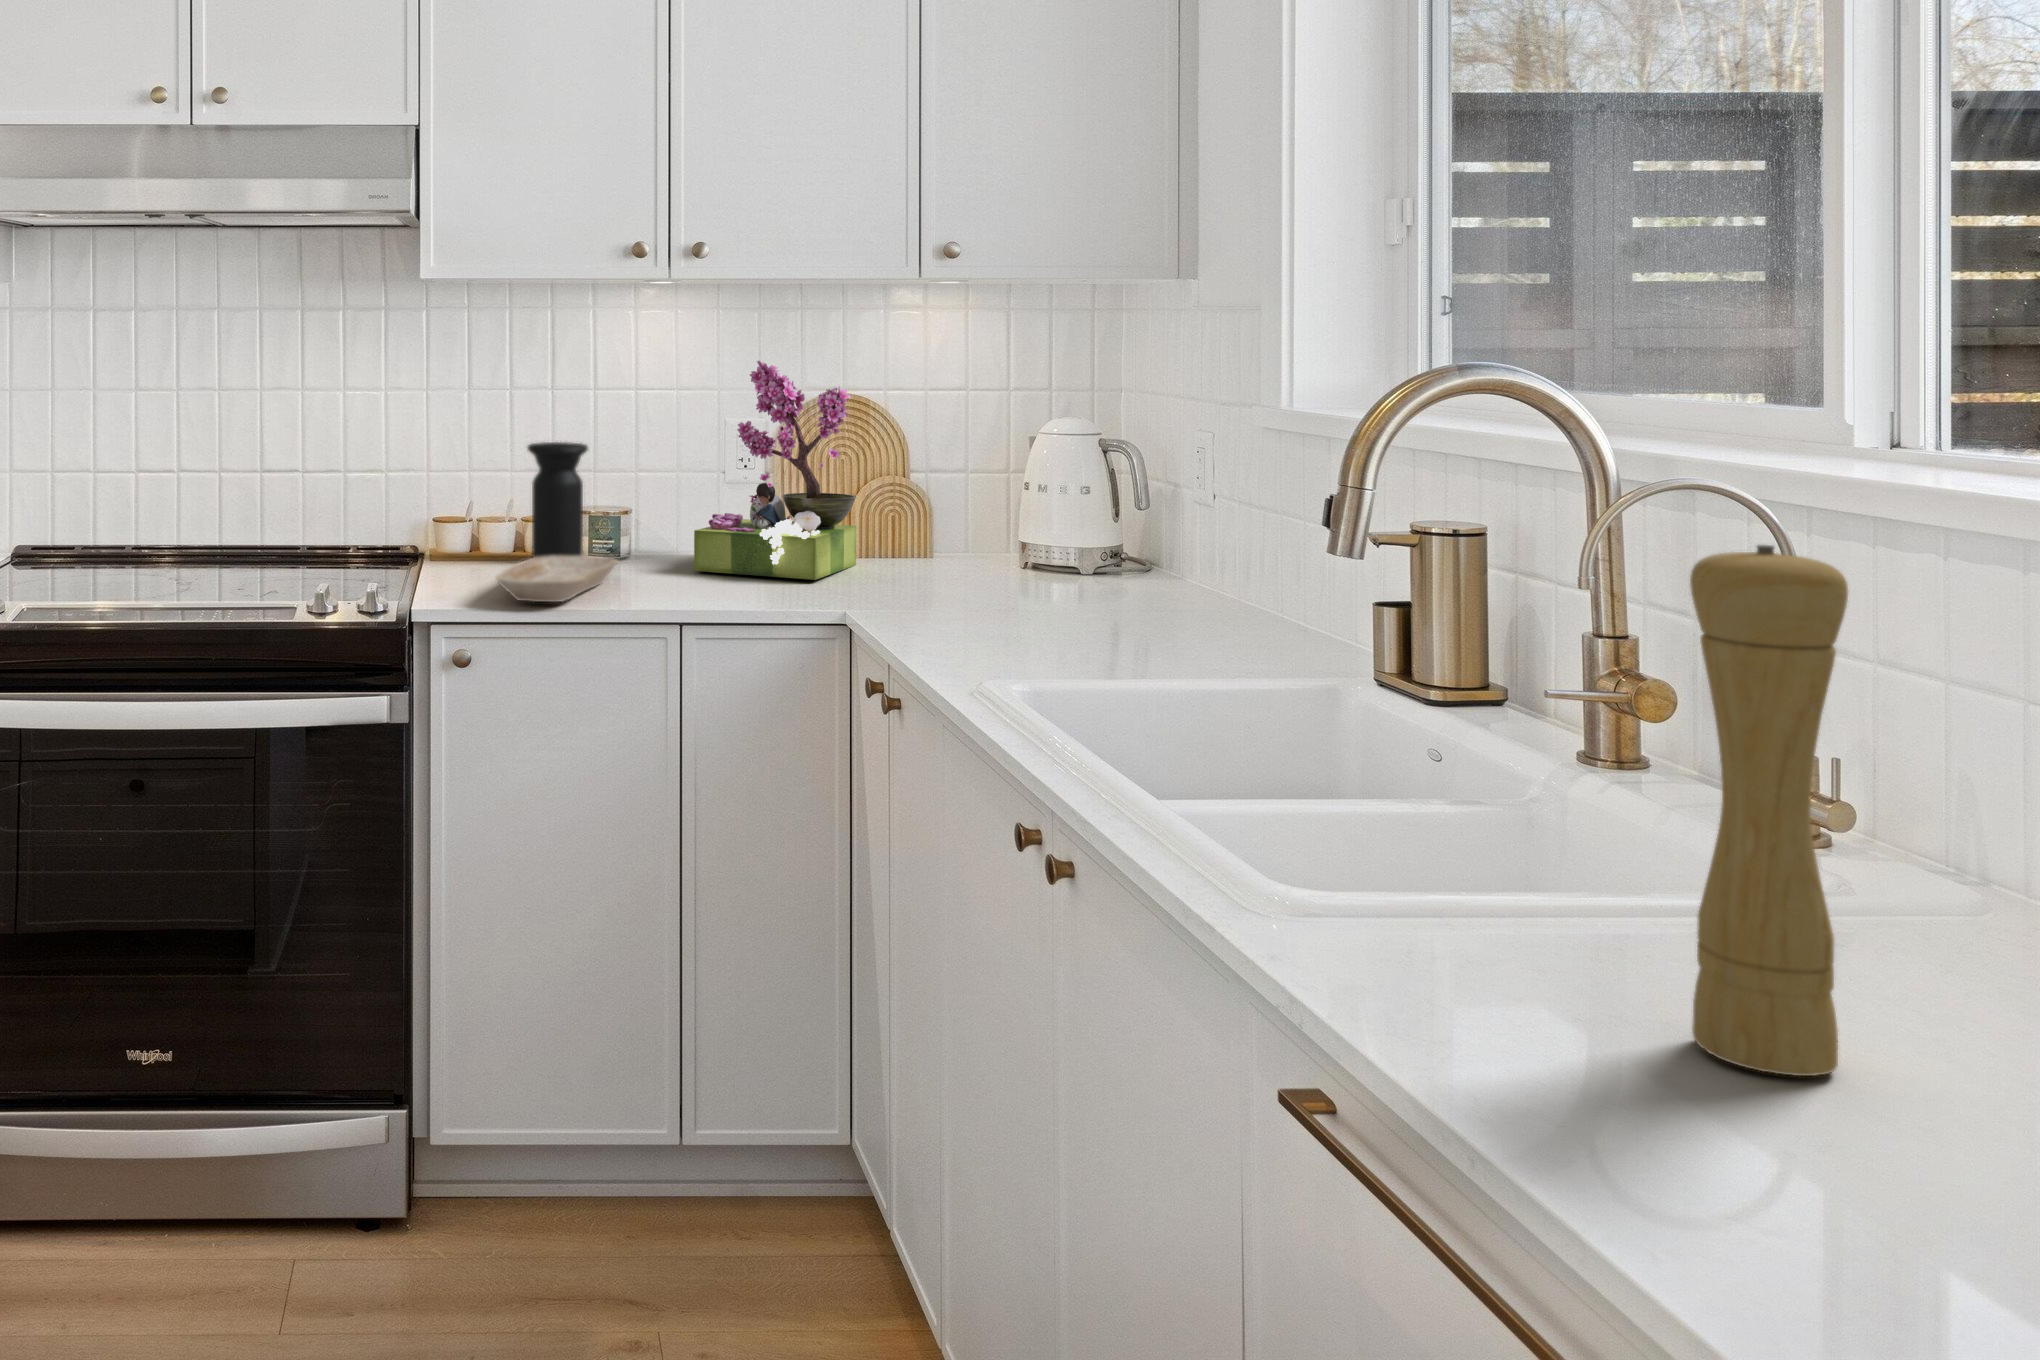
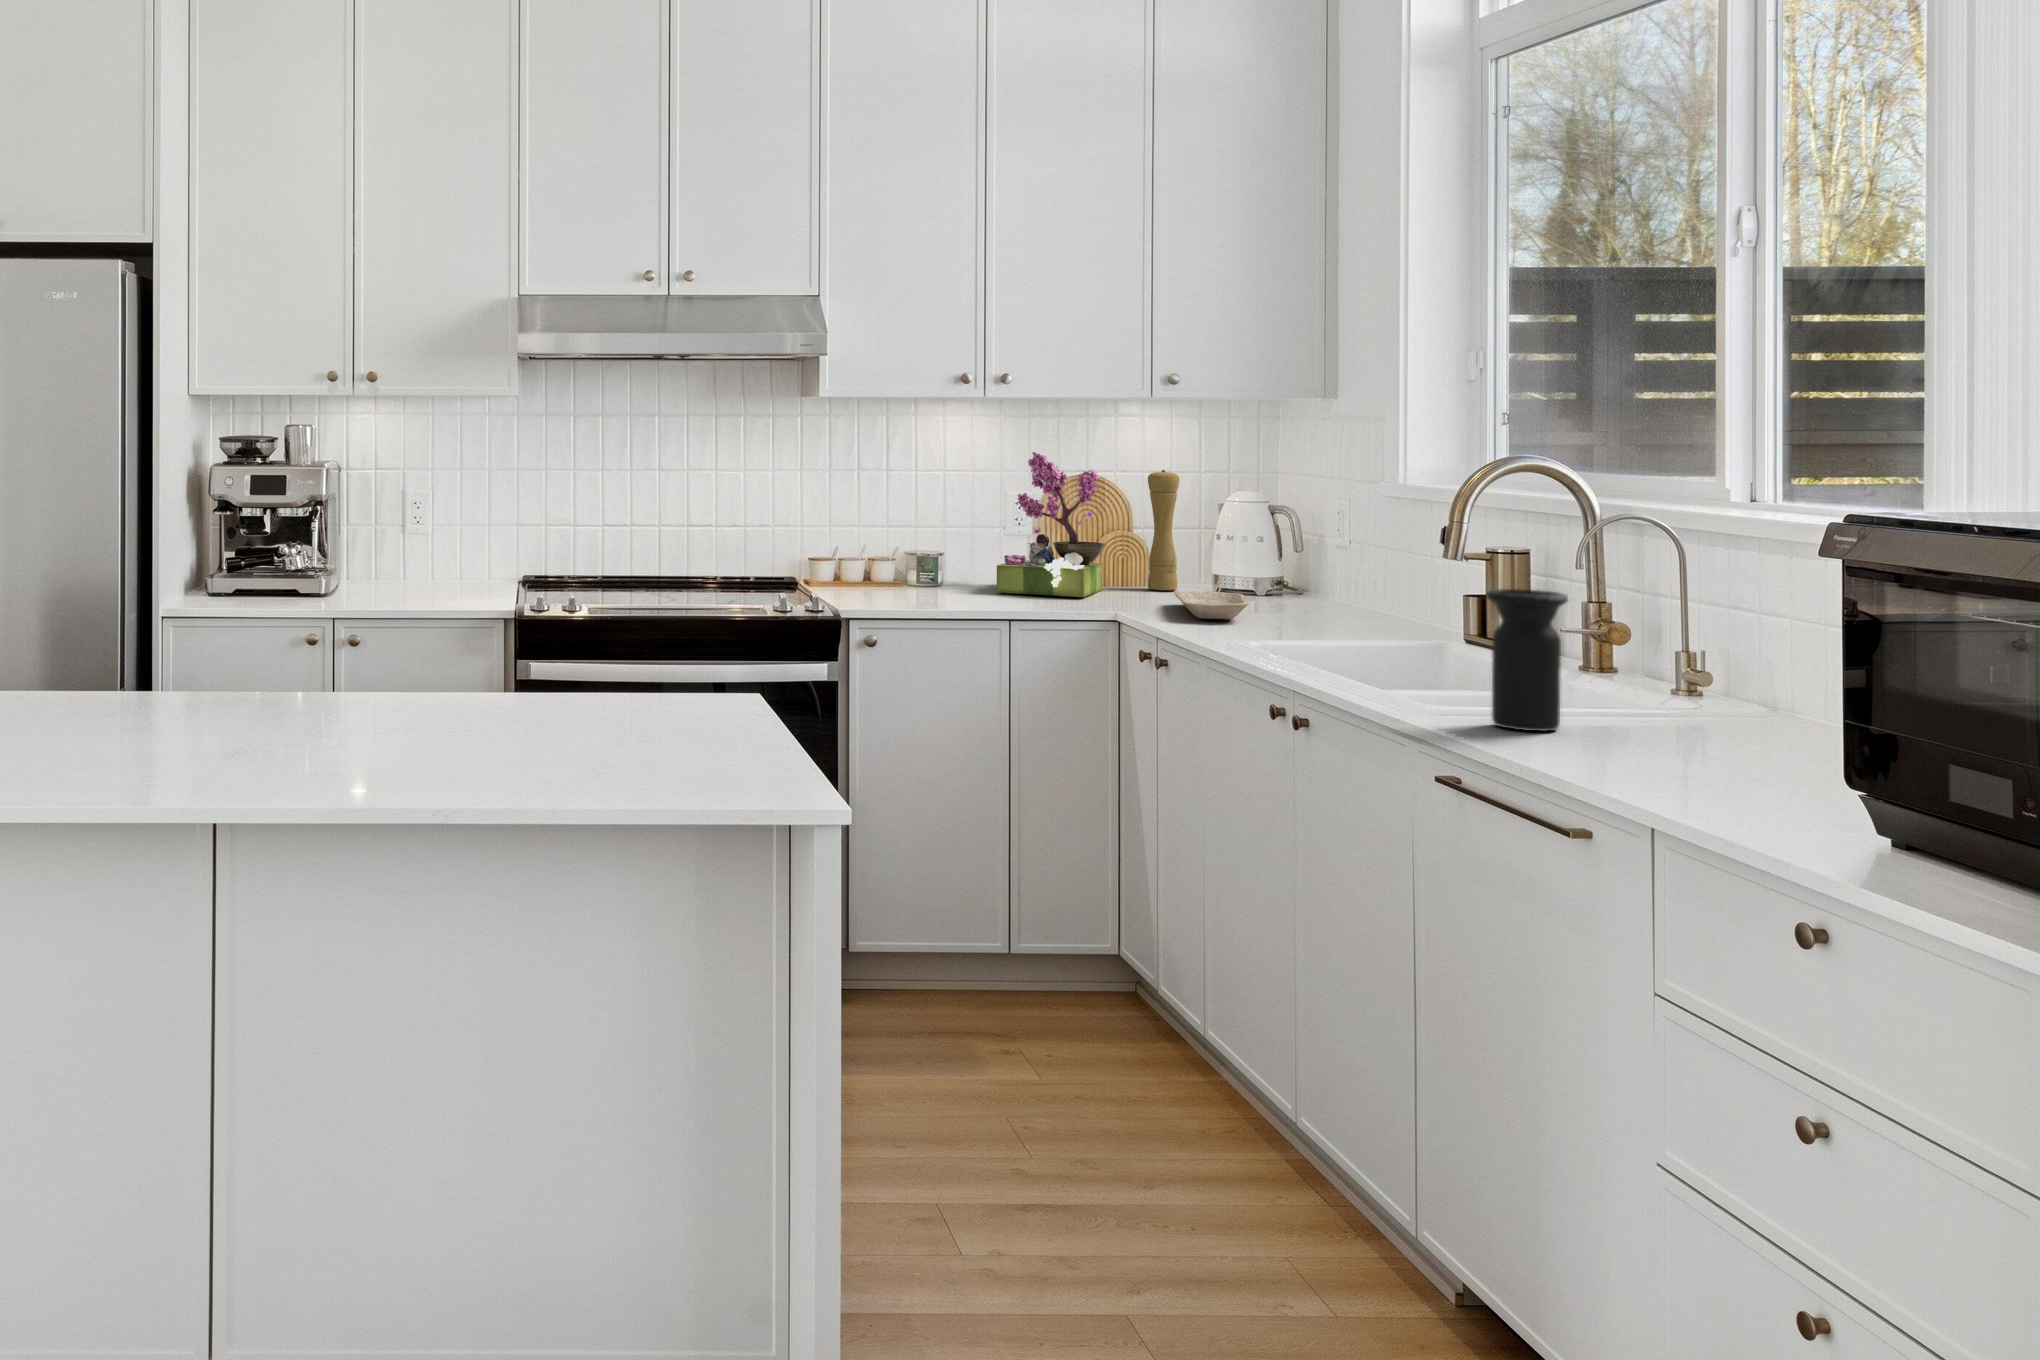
vase: present [528,442,588,558] -> present [1486,589,1568,731]
pepper mill: present [1690,545,1848,1076] -> present [1148,470,1179,590]
tray: present [496,556,618,602] -> present [1174,591,1249,619]

